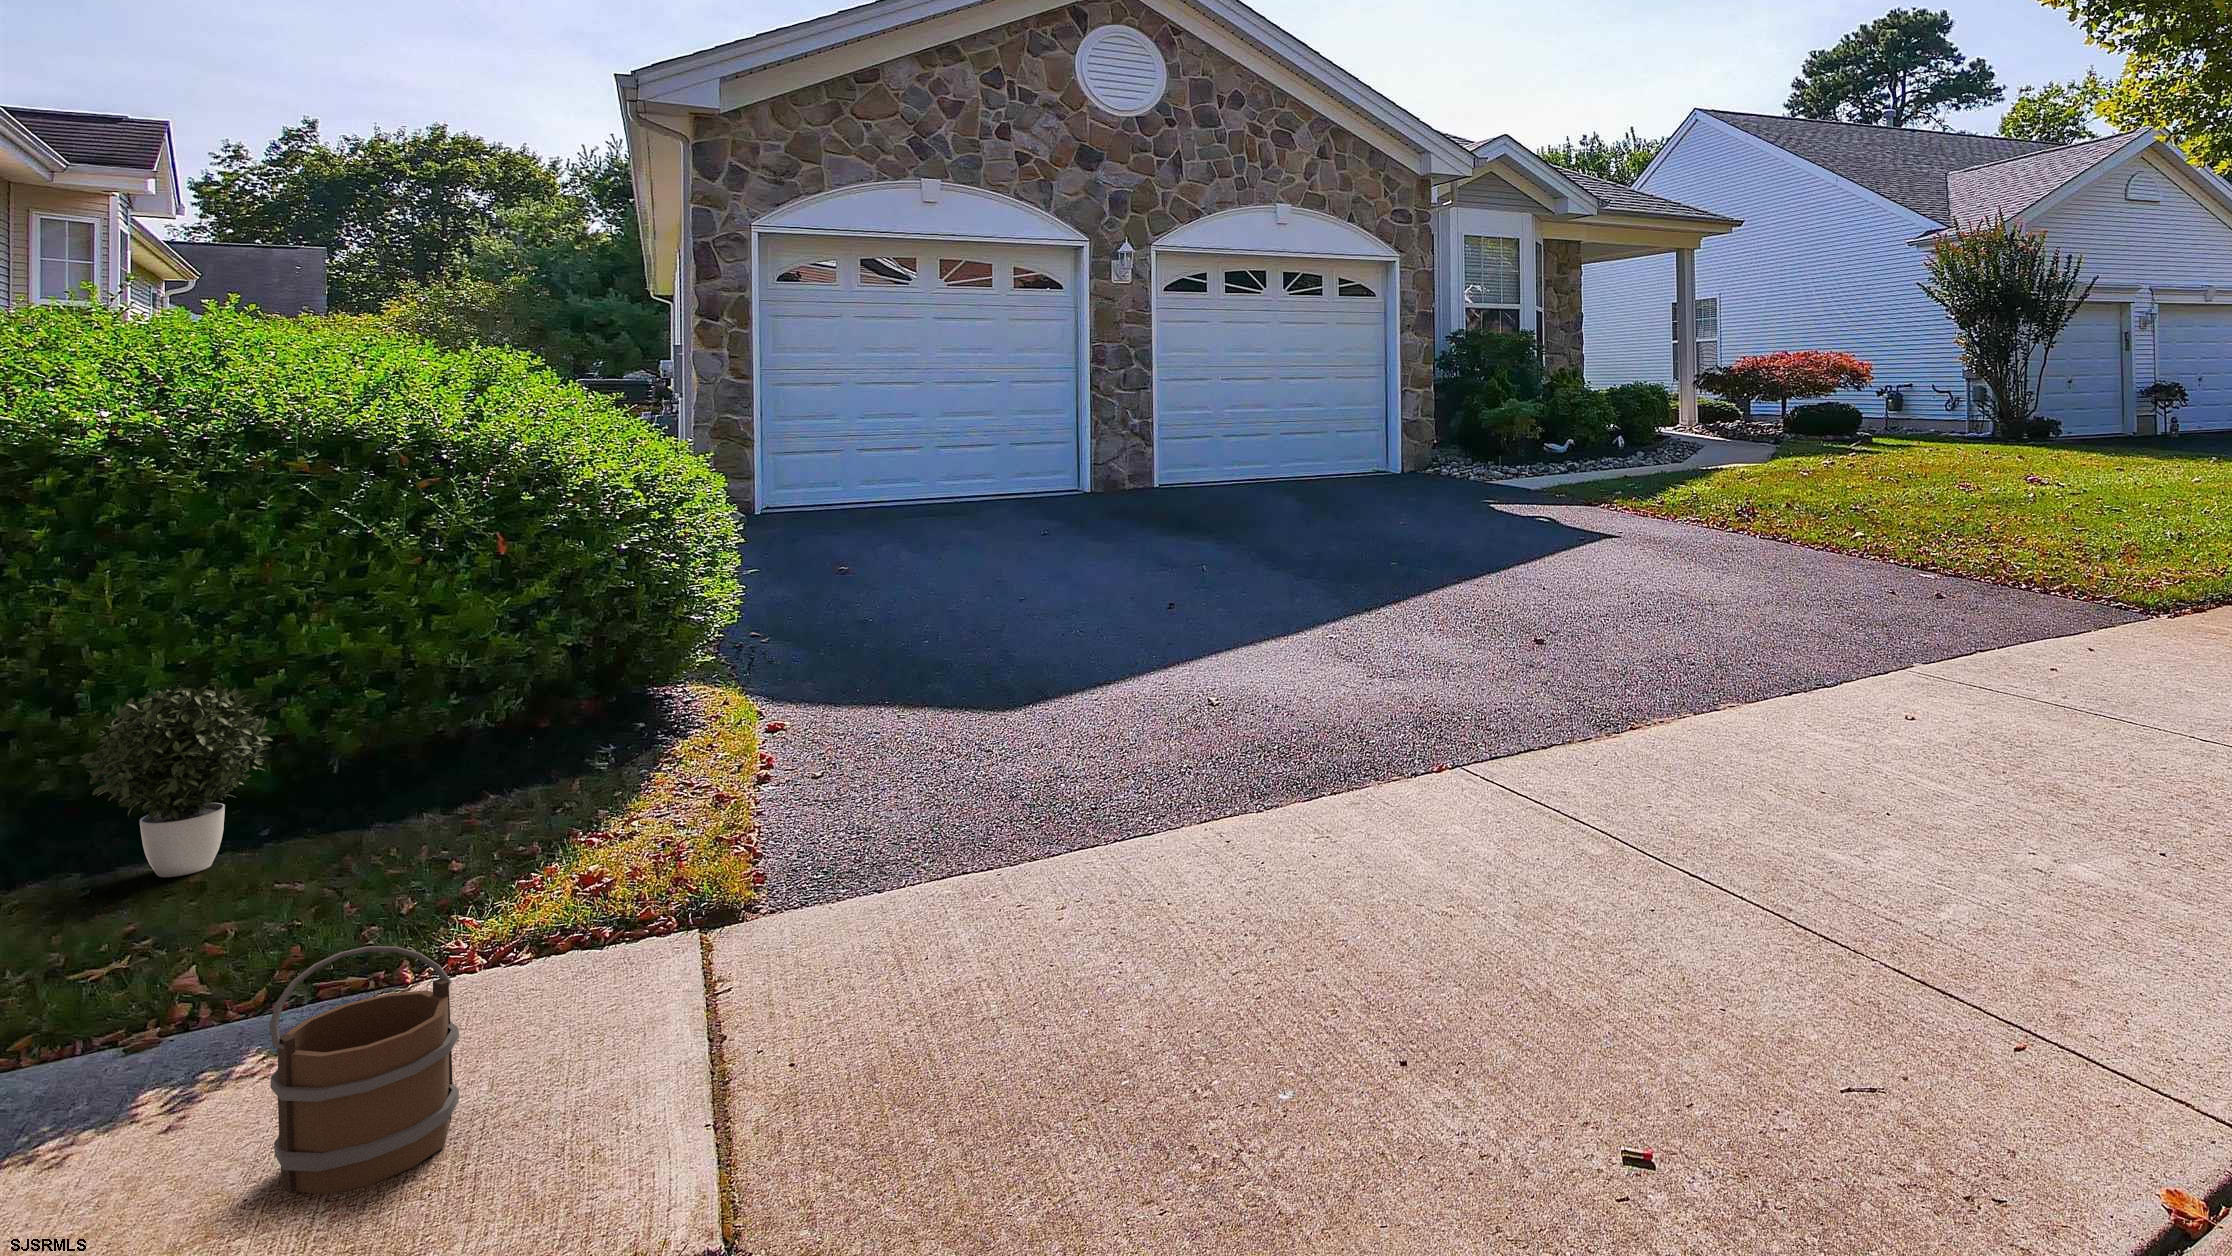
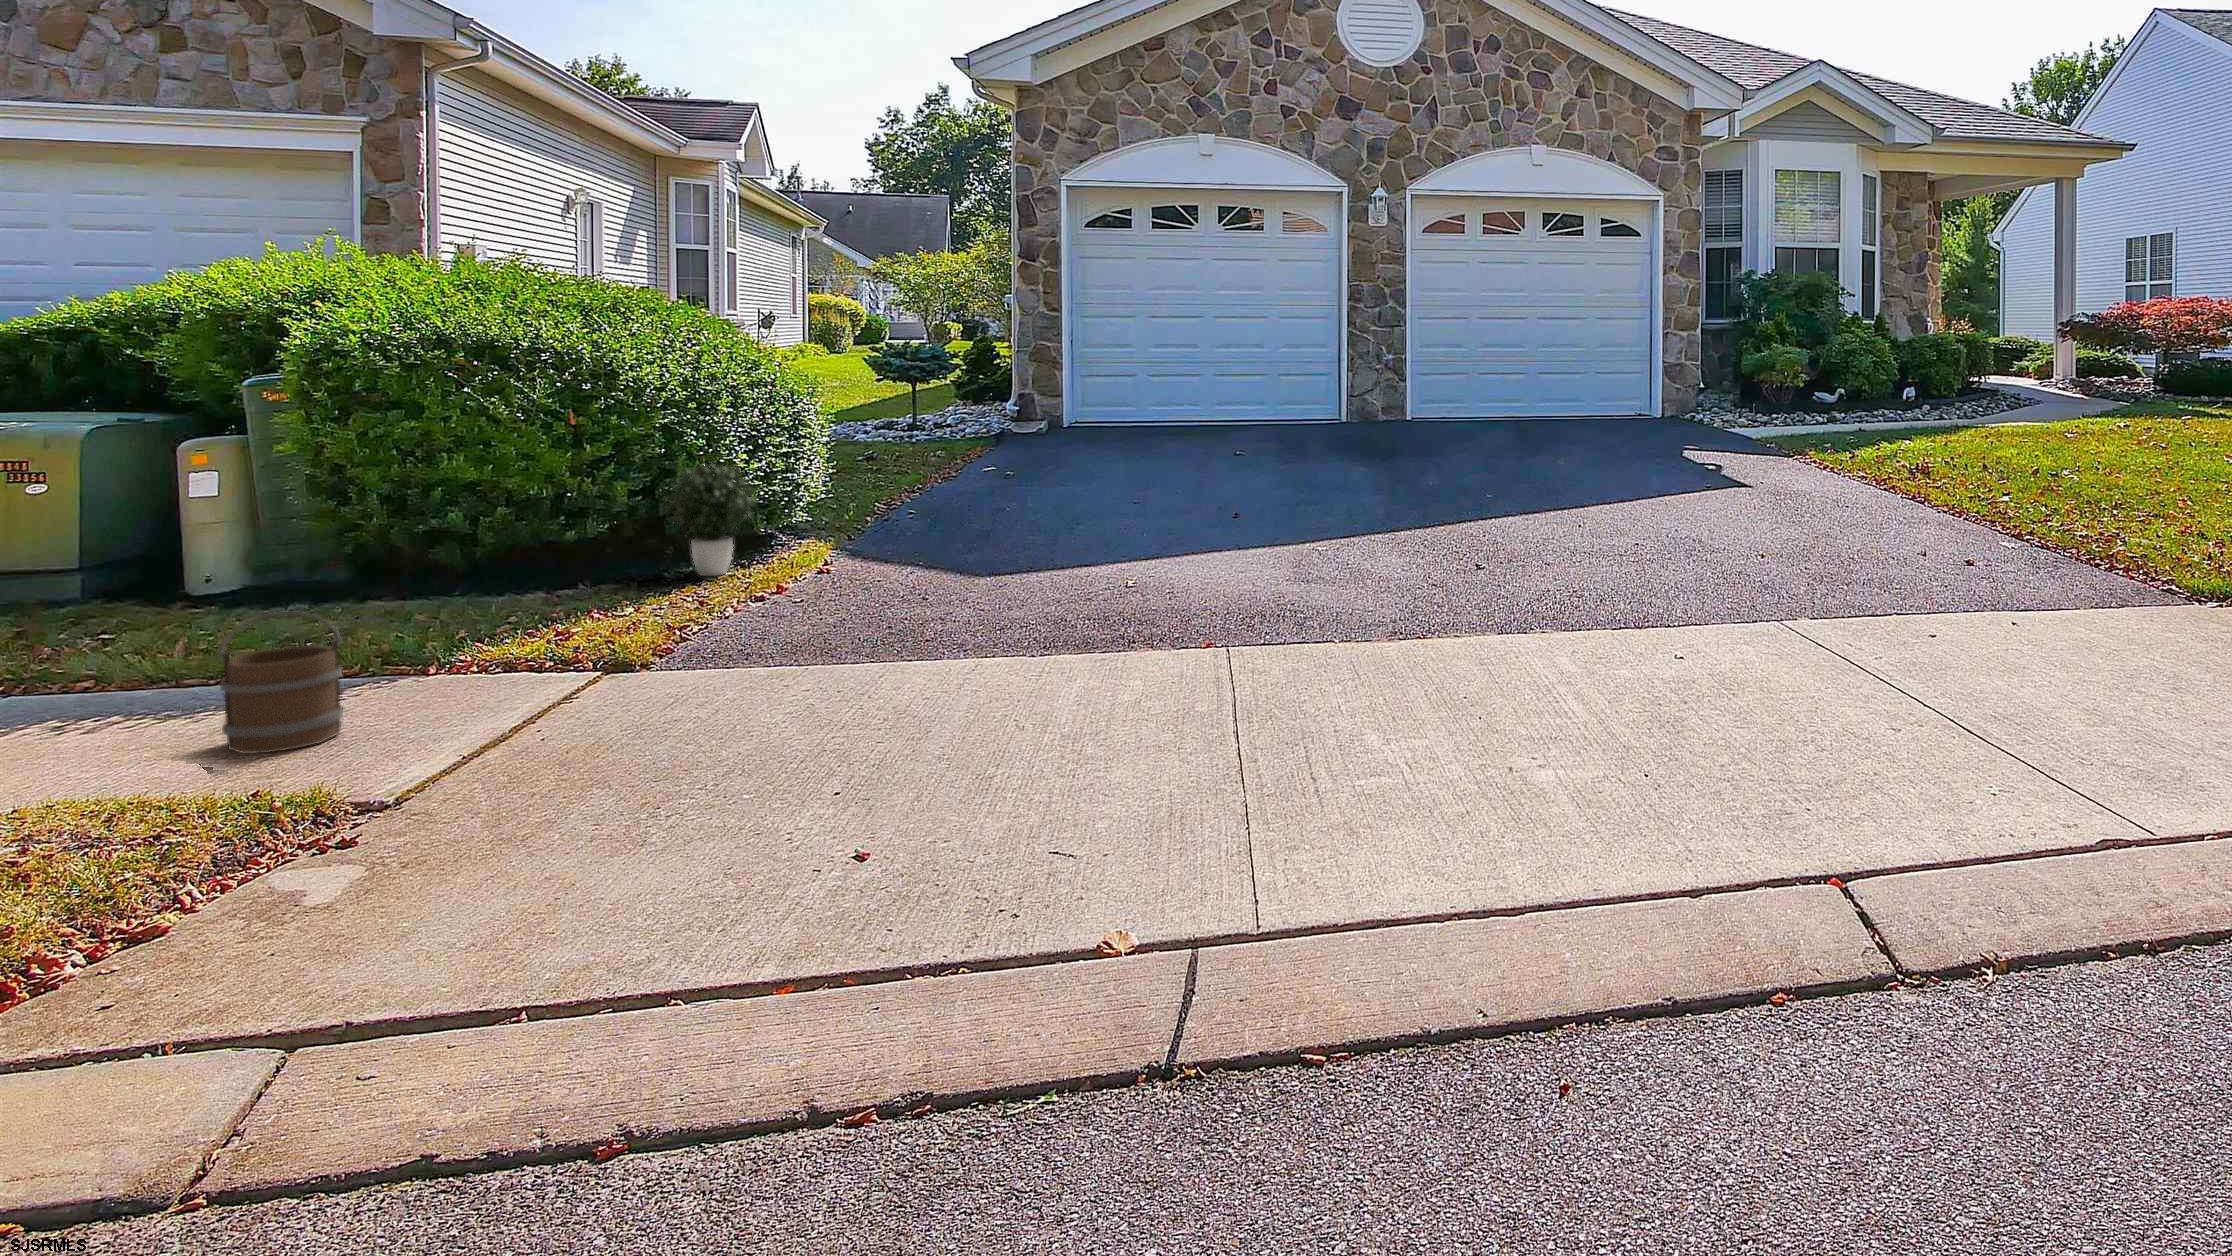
potted plant: present [79,685,272,877] -> present [663,463,755,576]

